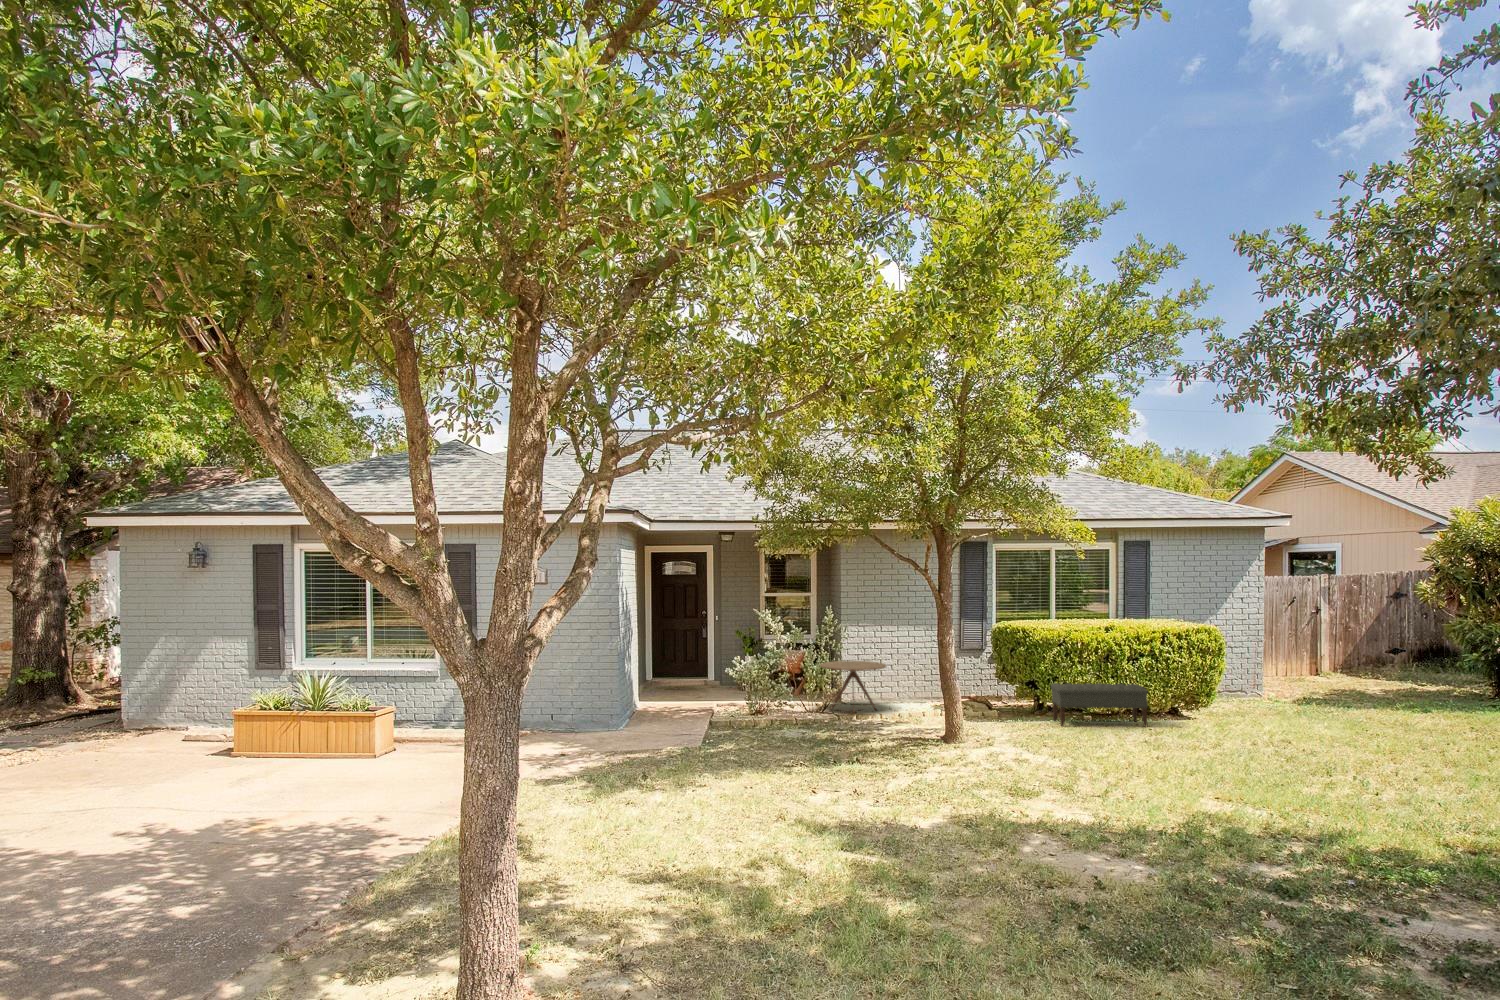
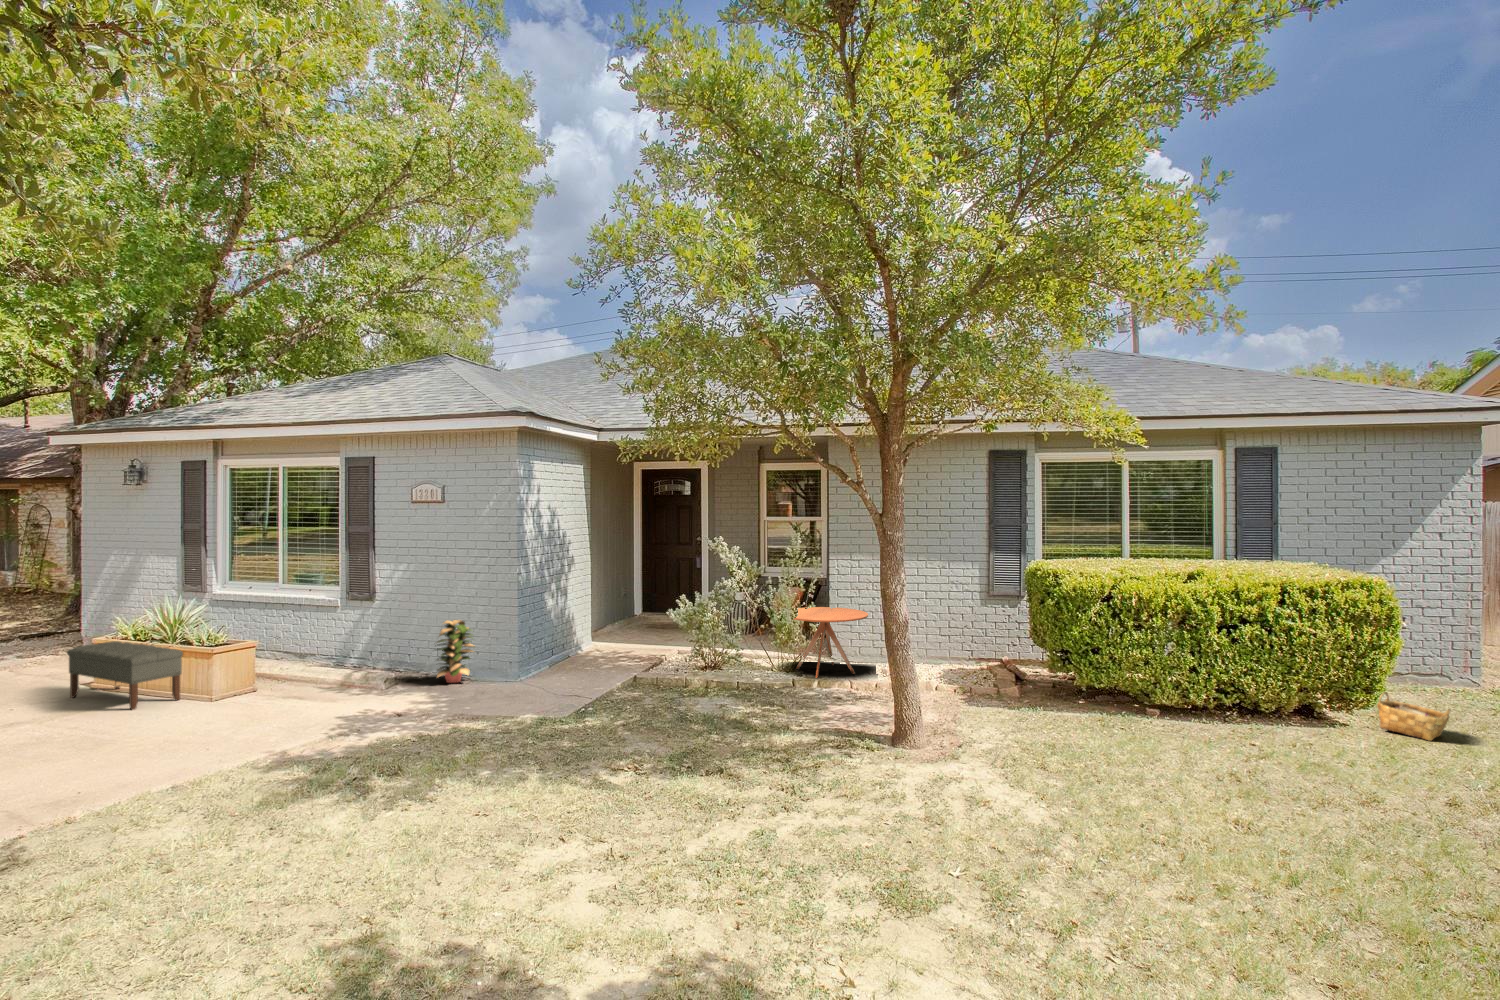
decorative plant: none [559,681,596,734] -> present [436,620,475,683]
bench: present [1051,683,1148,727] -> present [67,641,183,710]
woven basket: none [1215,696,1252,722] -> present [1377,692,1450,741]

